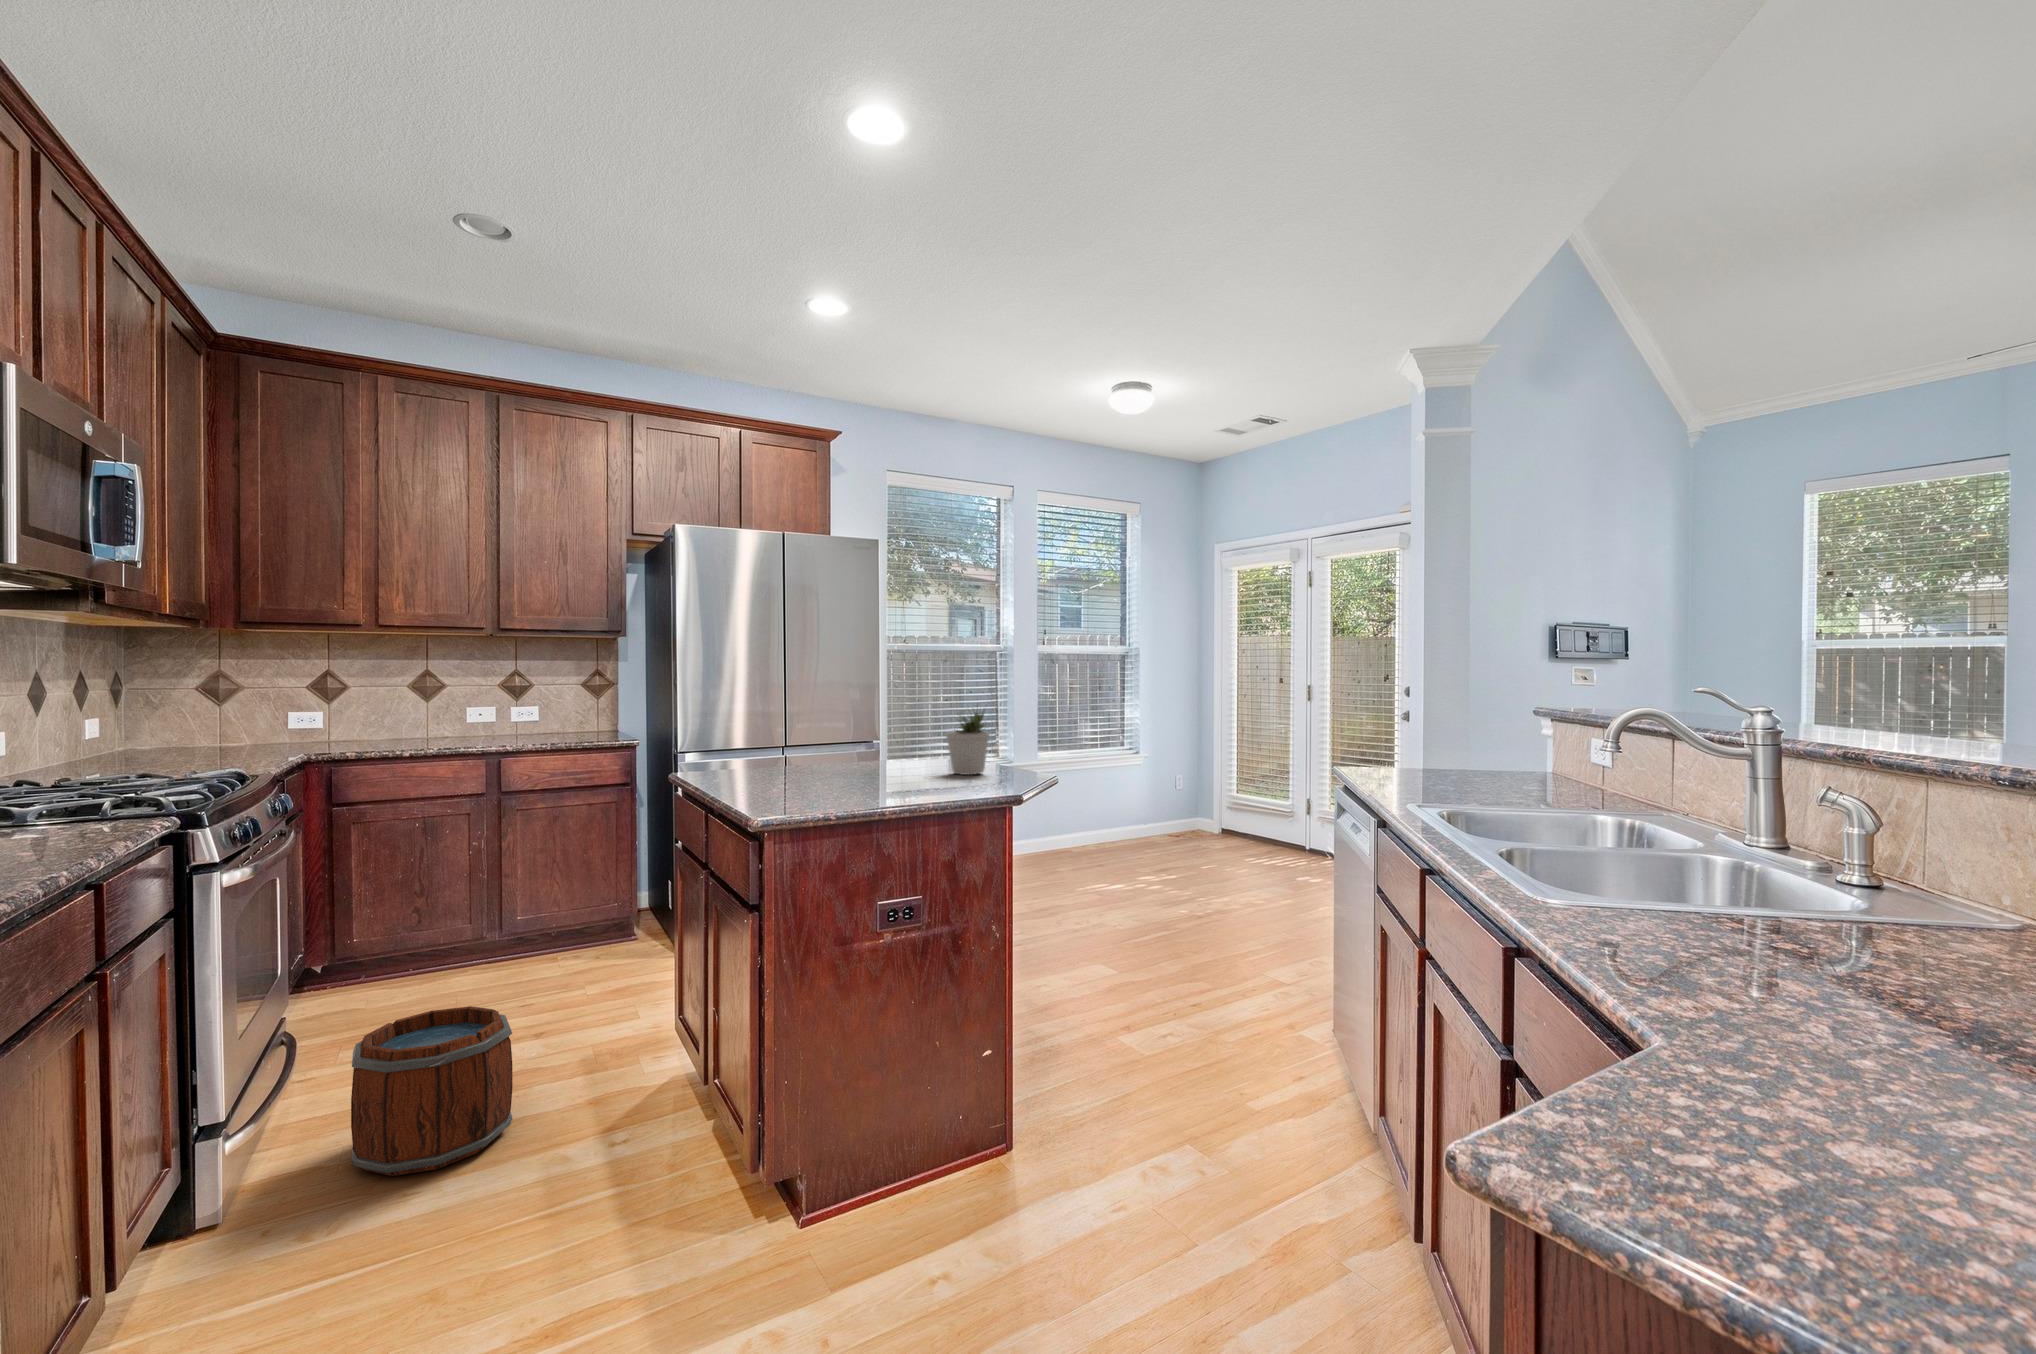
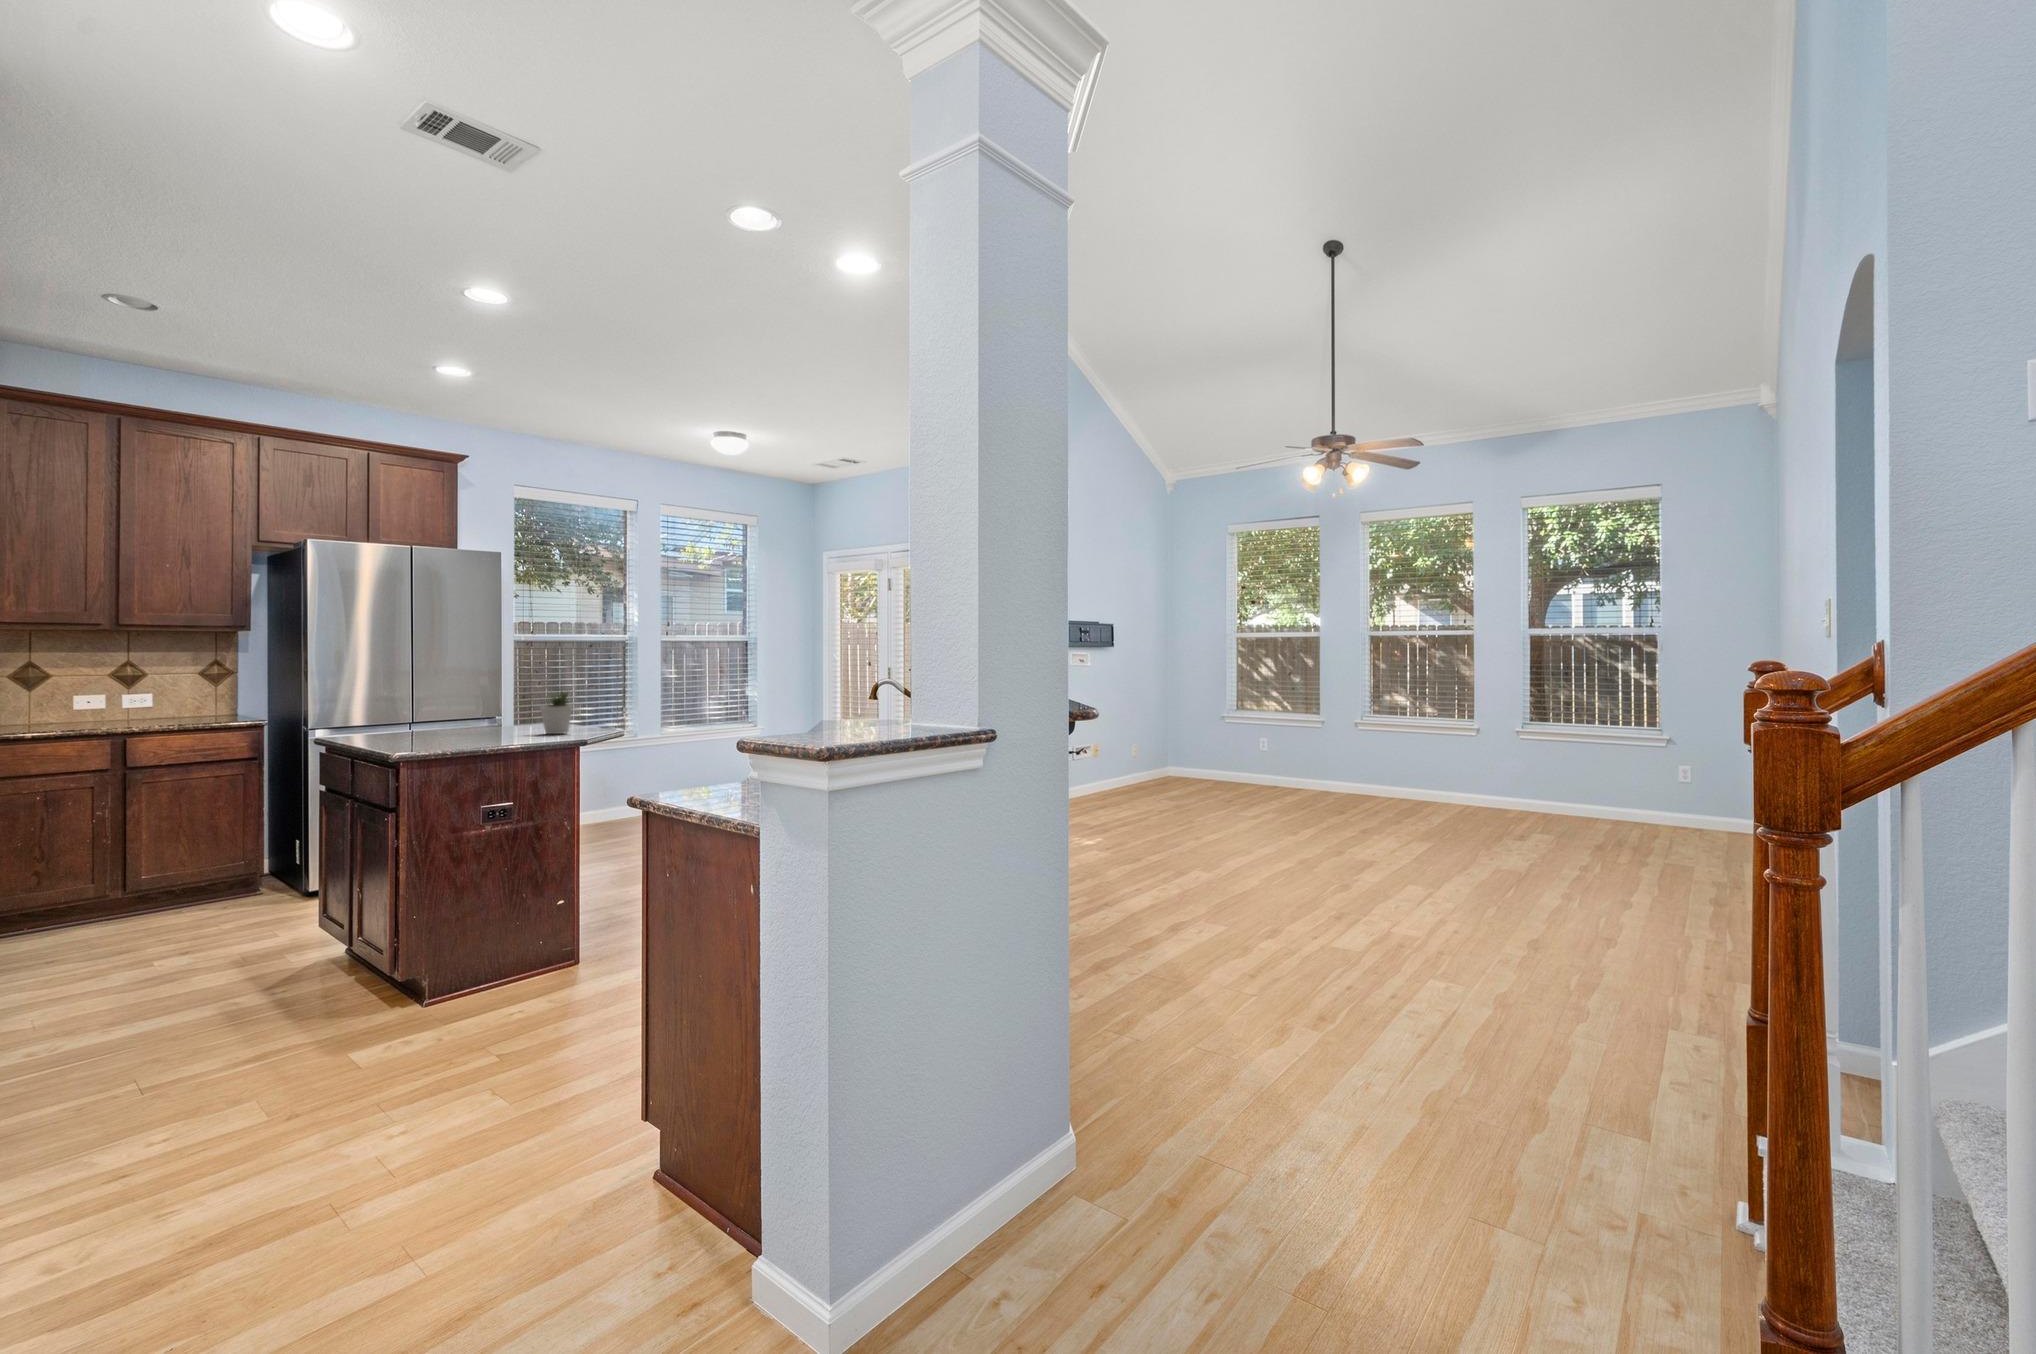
bucket: present [351,1006,513,1176] -> none [50,913,190,1023]

